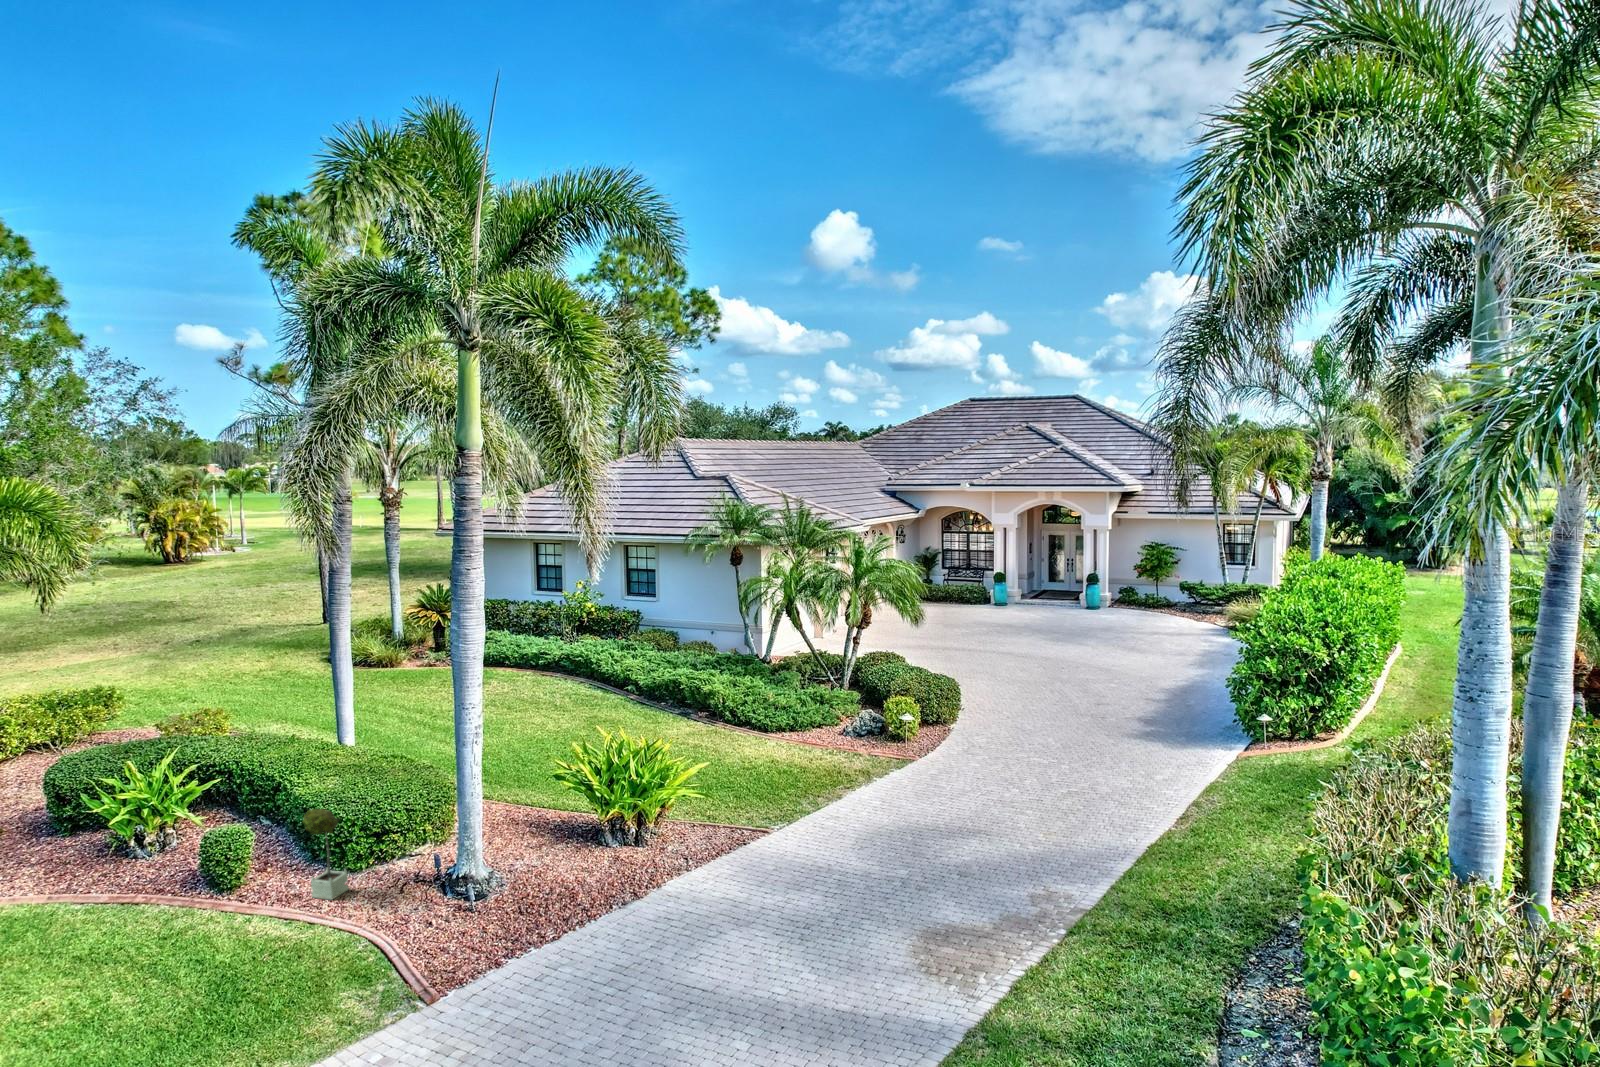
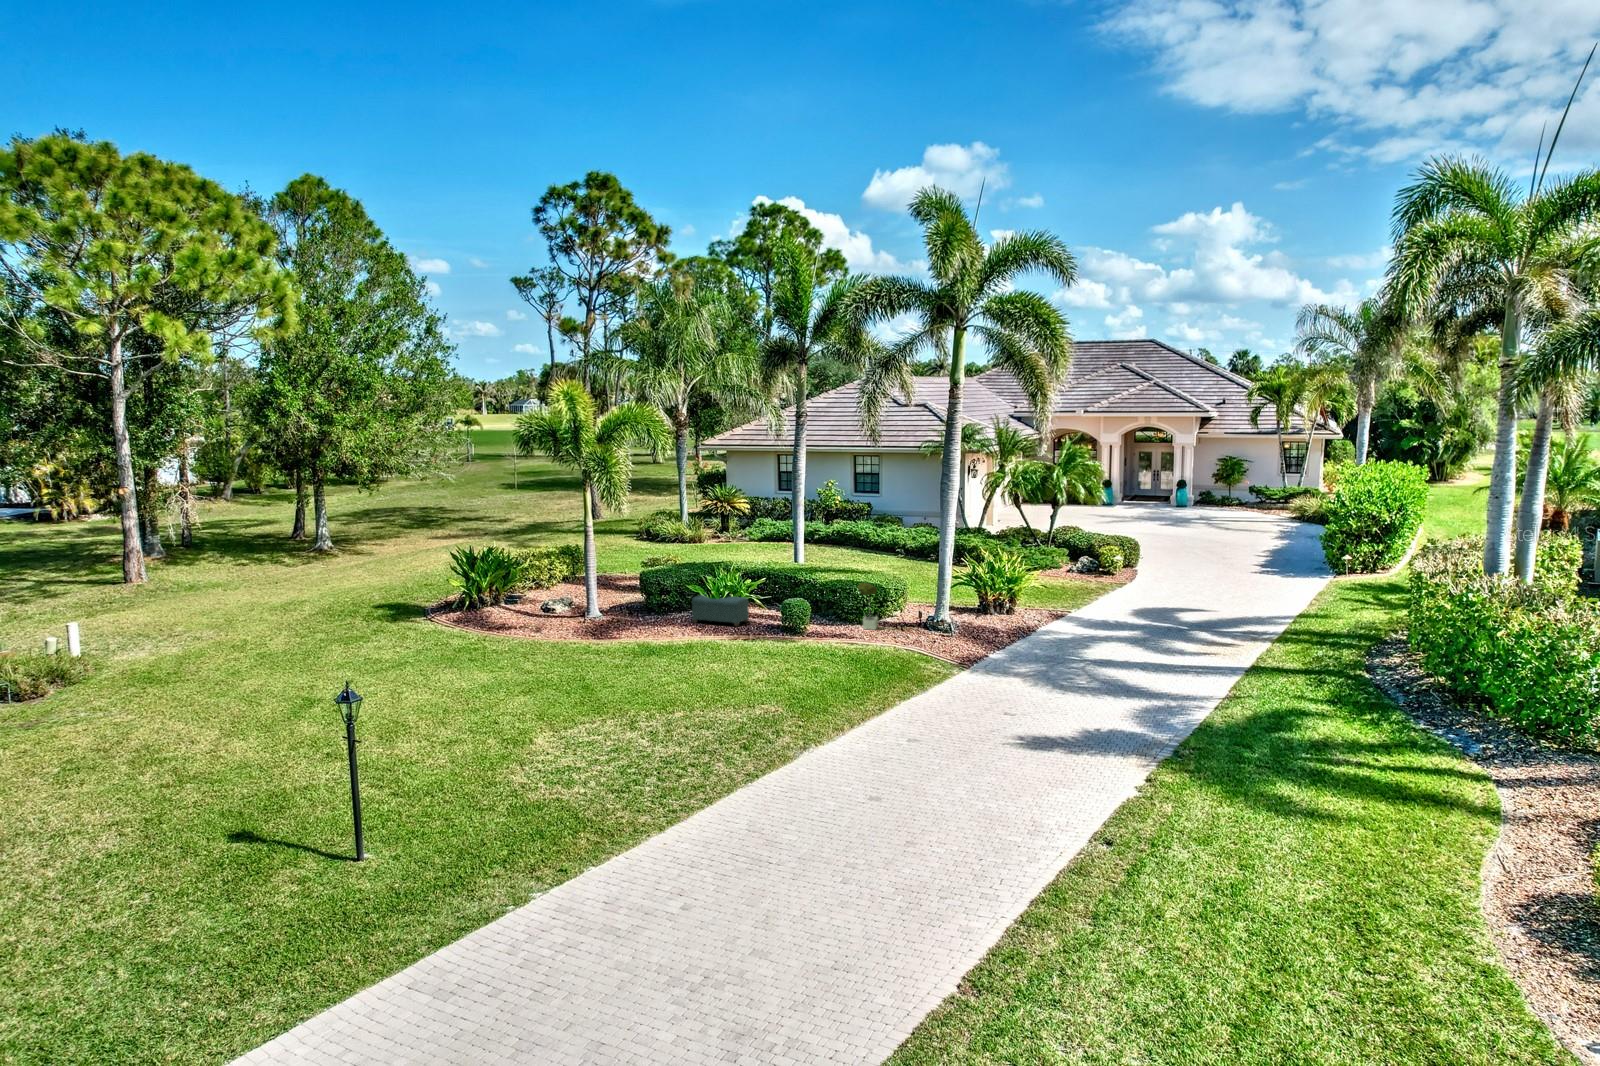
bench: none [38,814,141,885] -> present [692,595,749,626]

